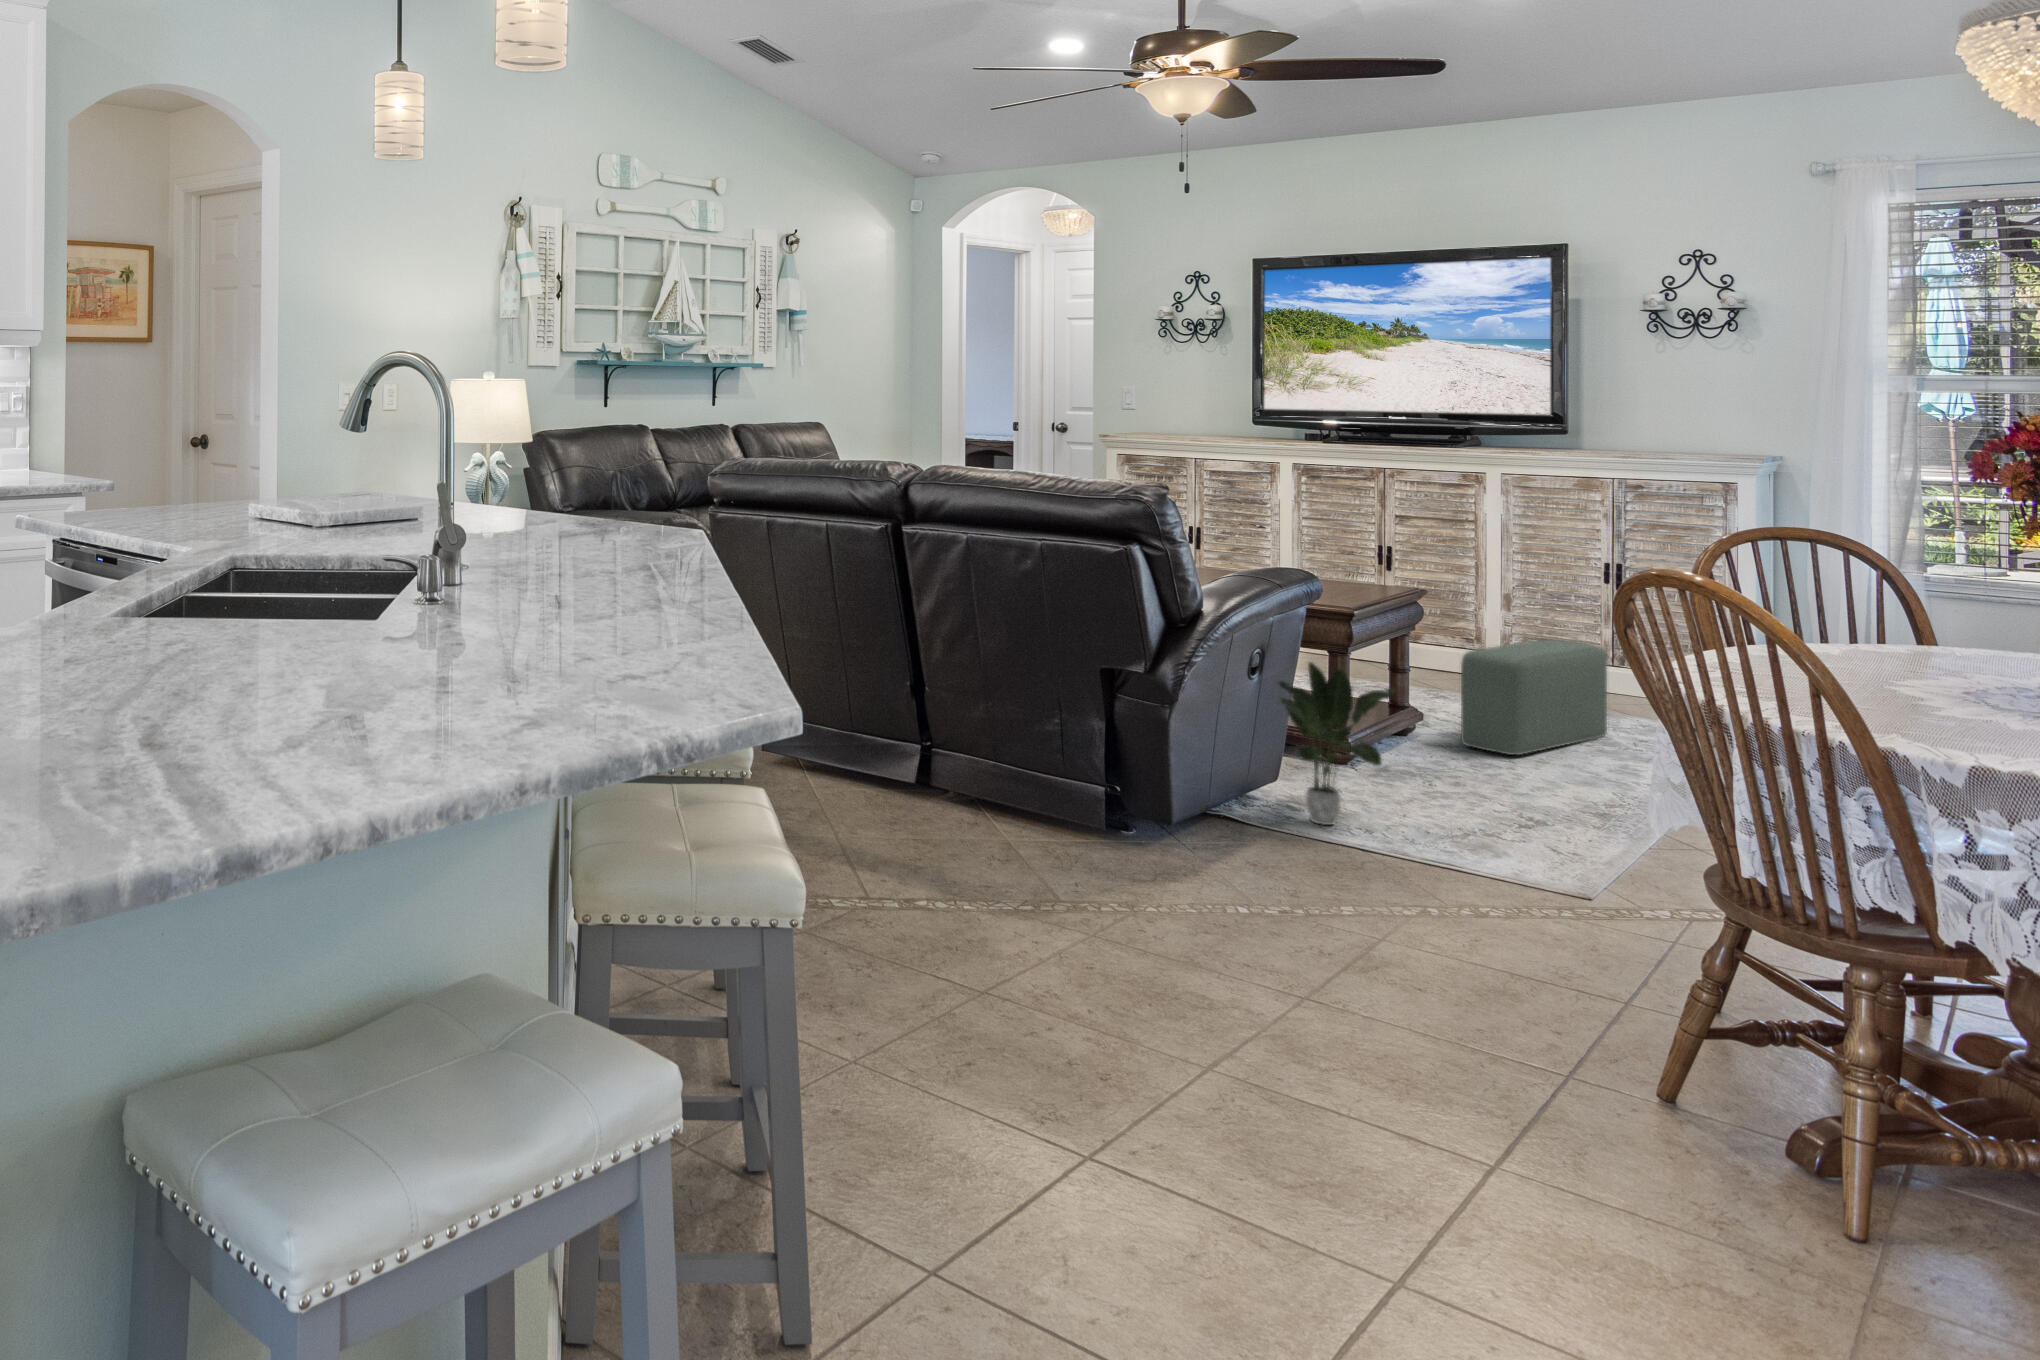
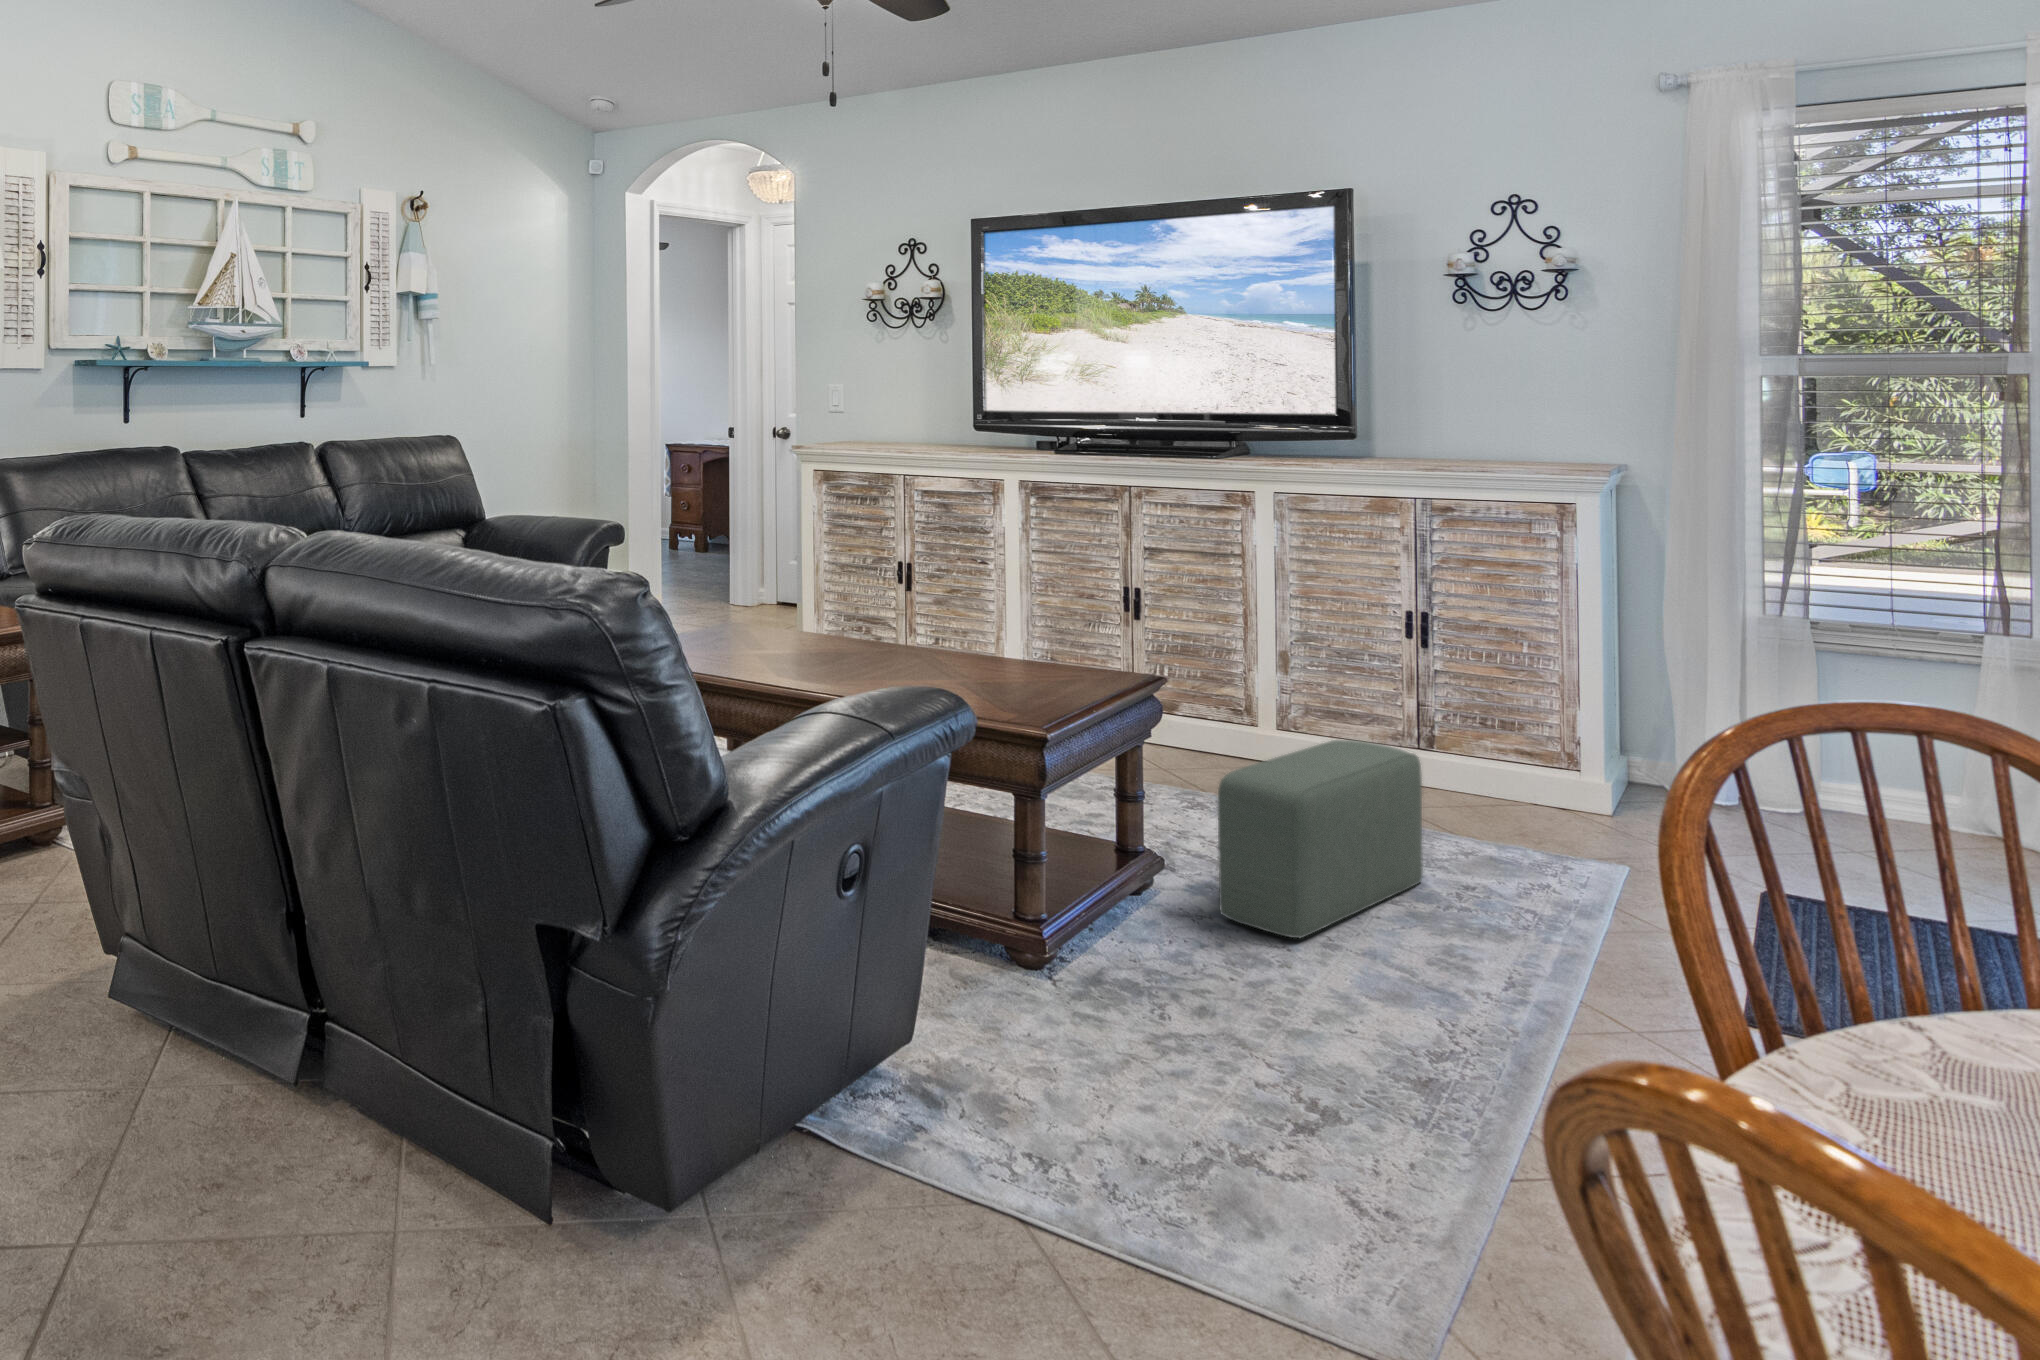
potted plant: present [1279,663,1396,825] -> none [896,859,1095,1158]

